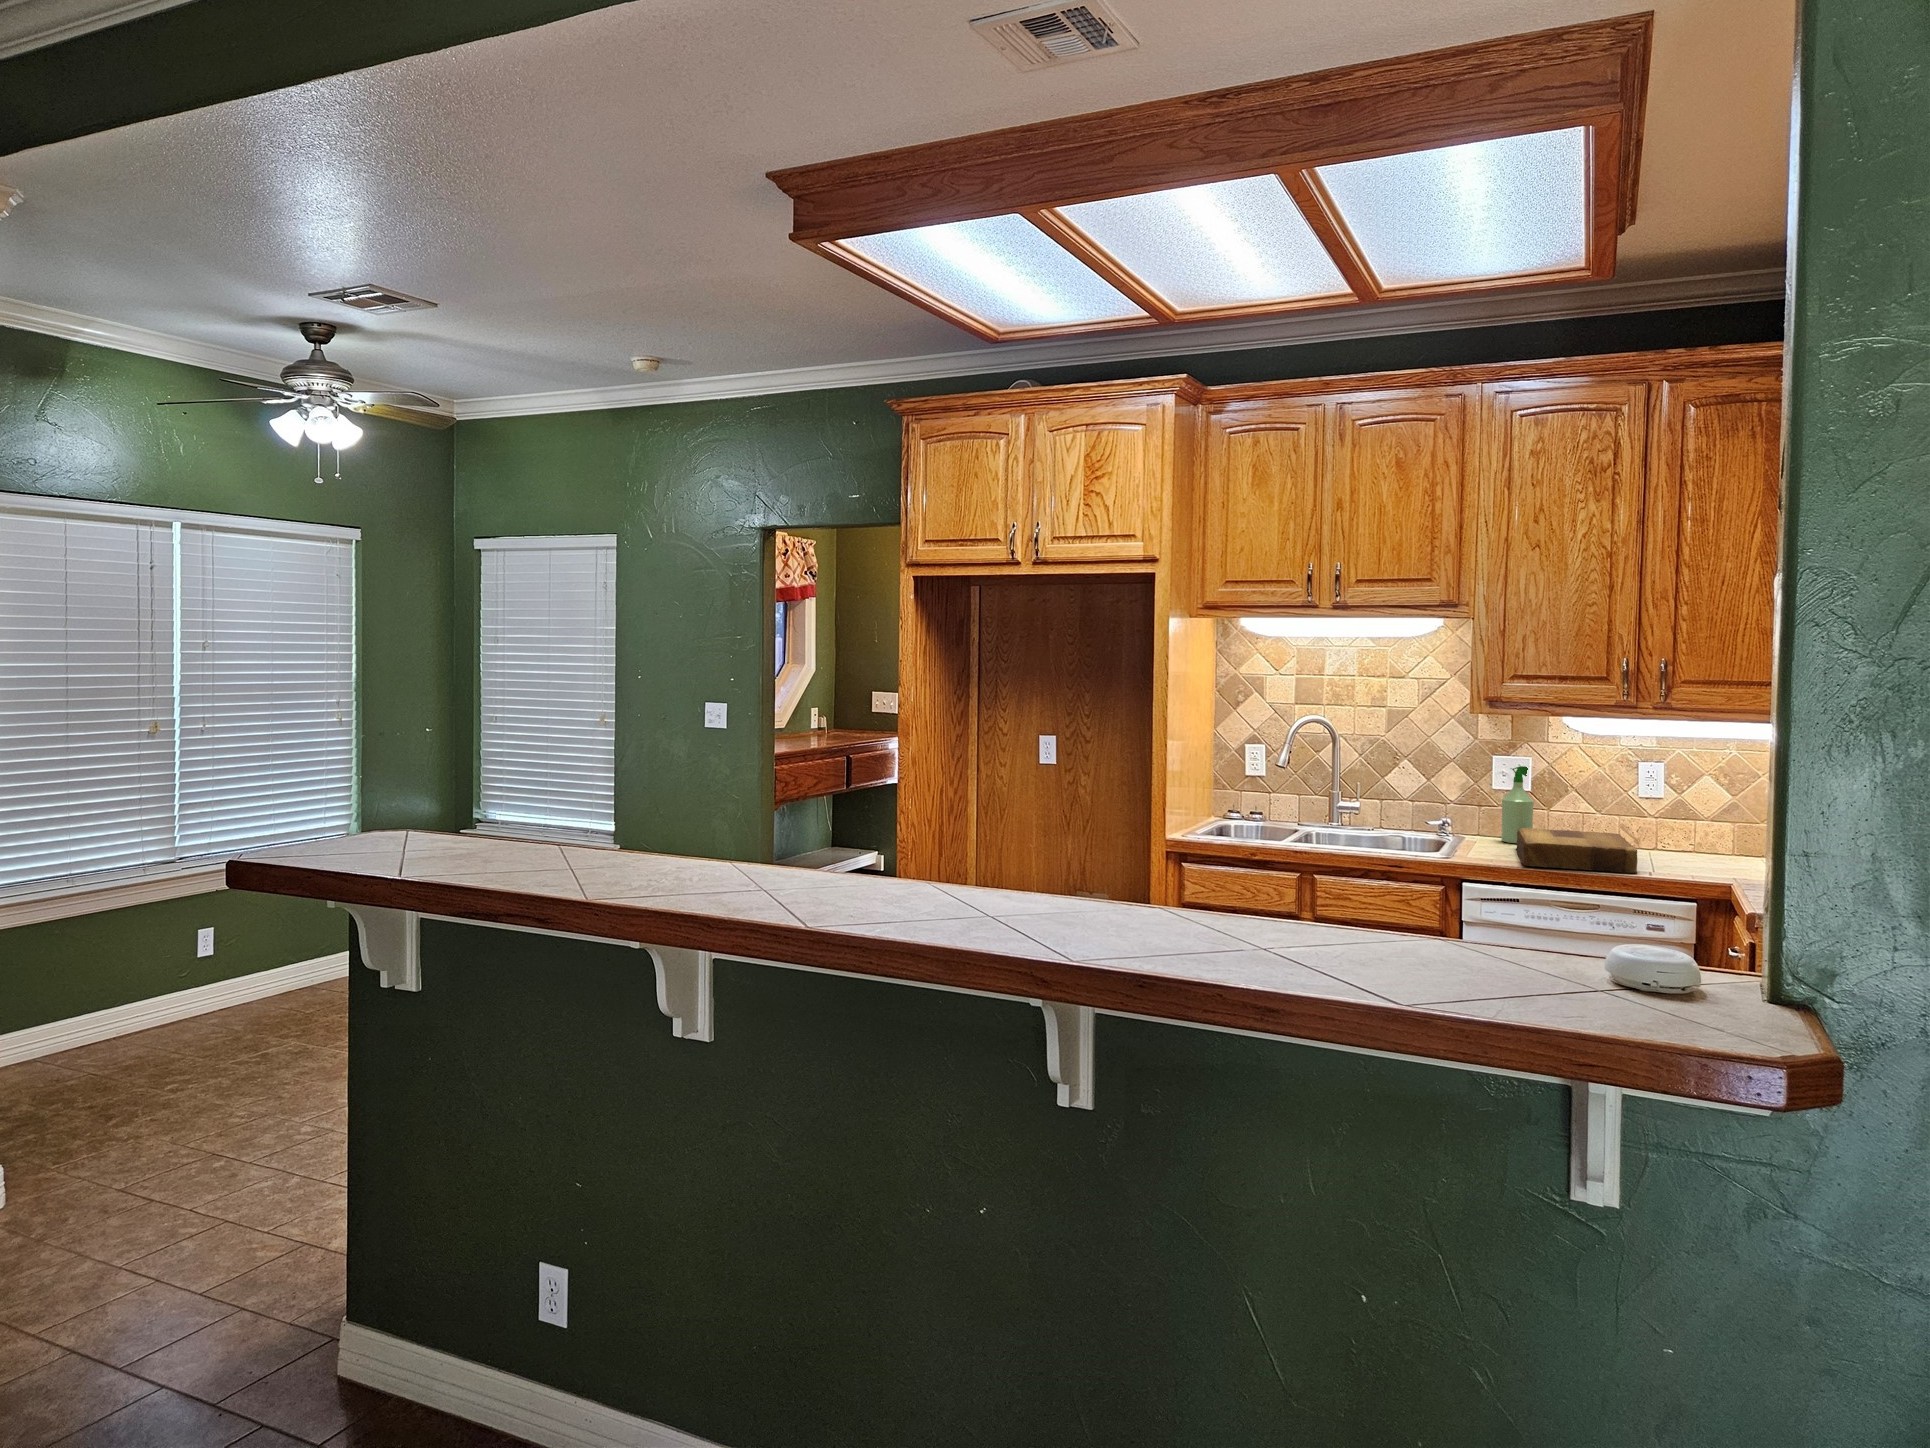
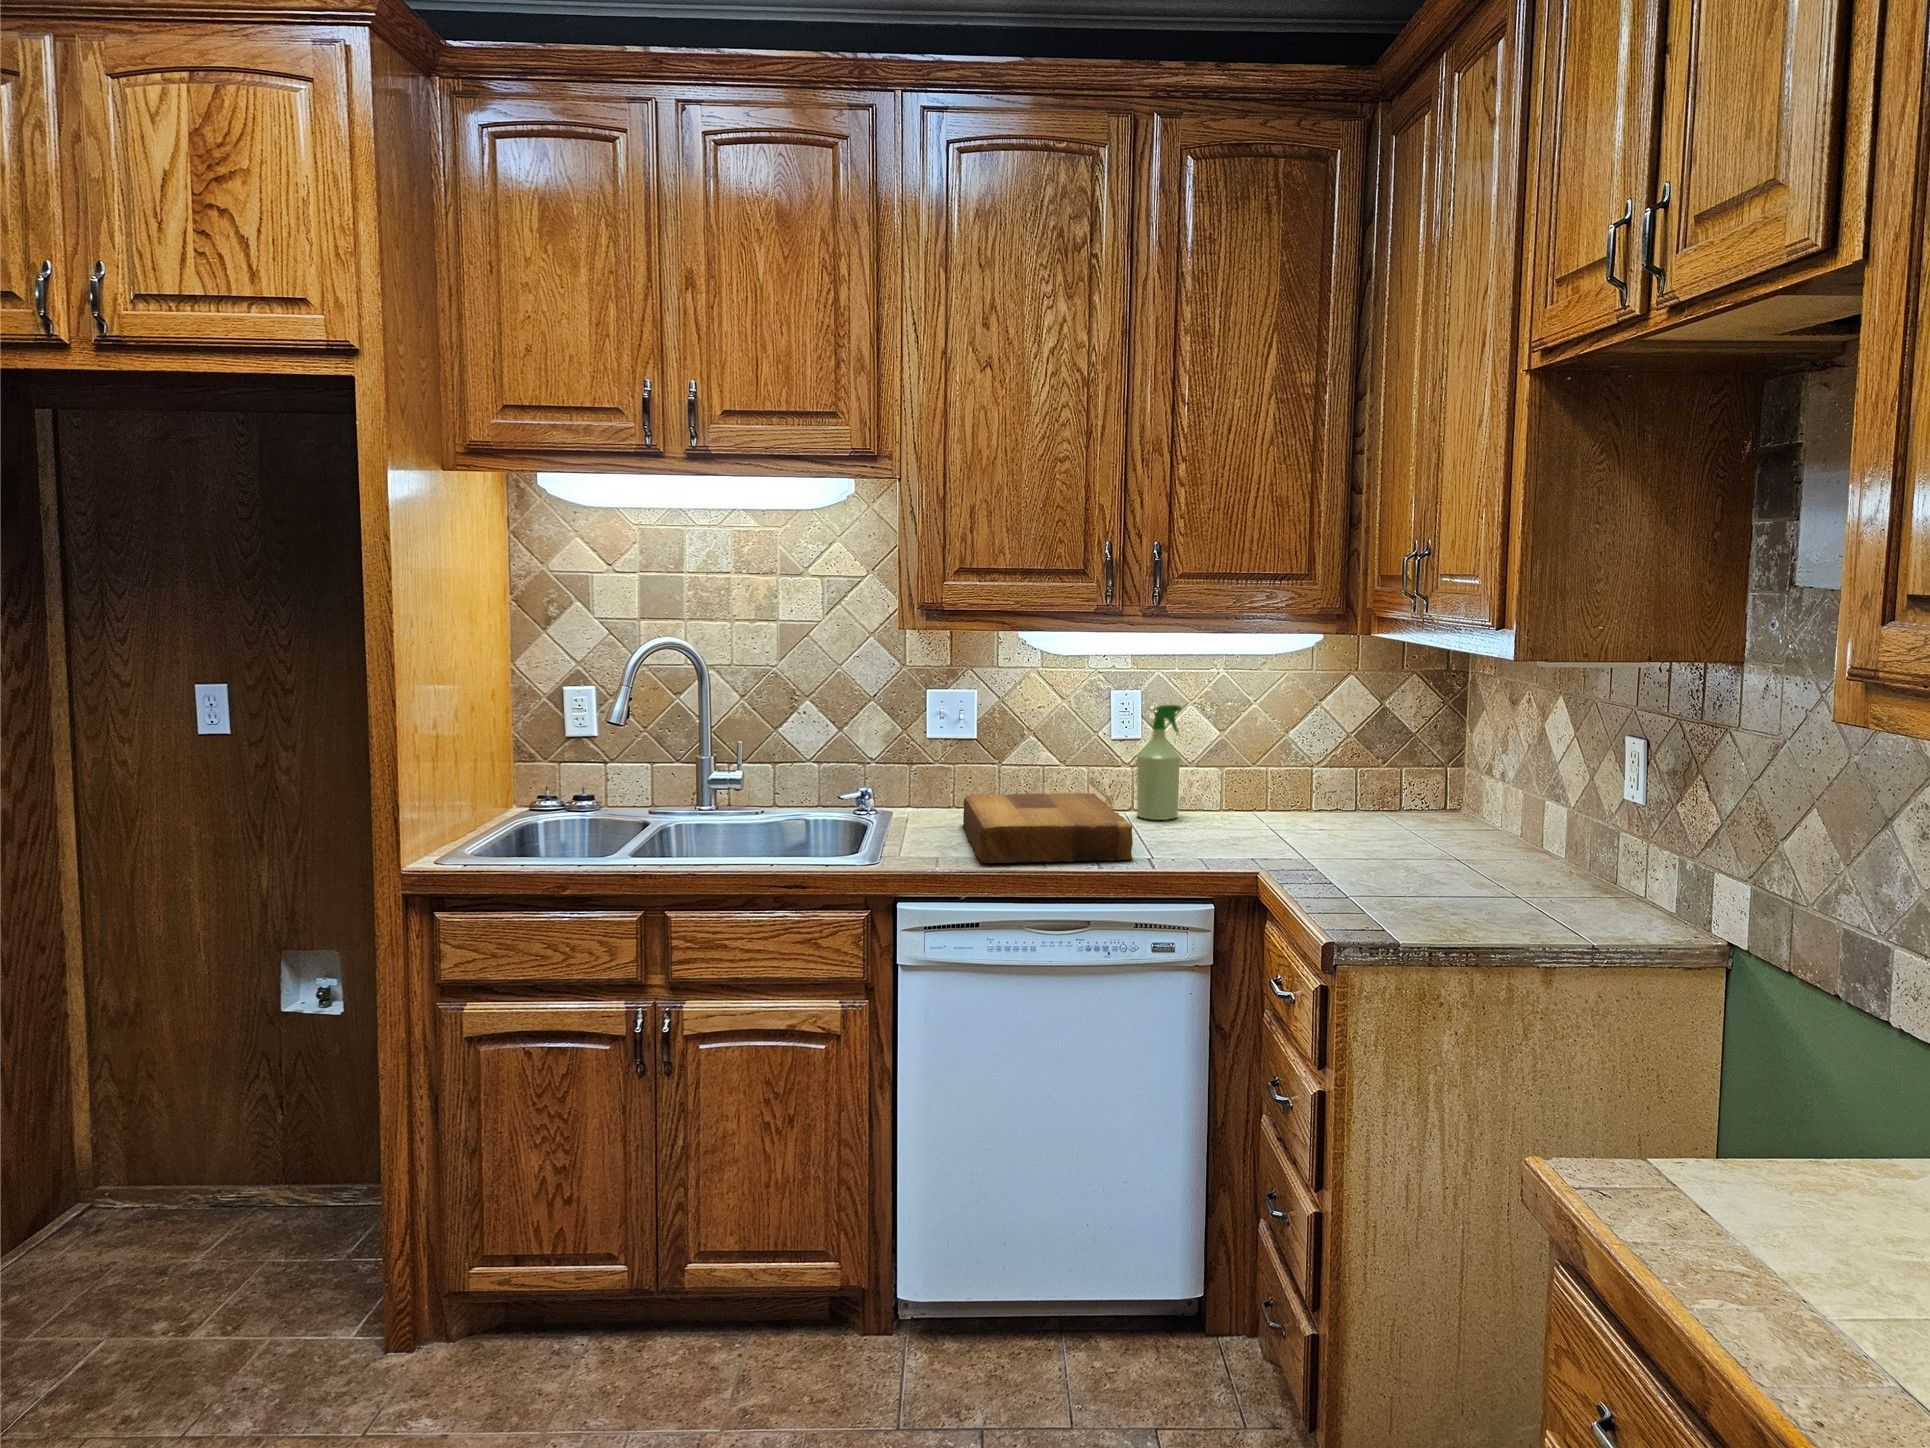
spray bottle: present [1501,766,1534,843] -> present [1137,705,1182,820]

